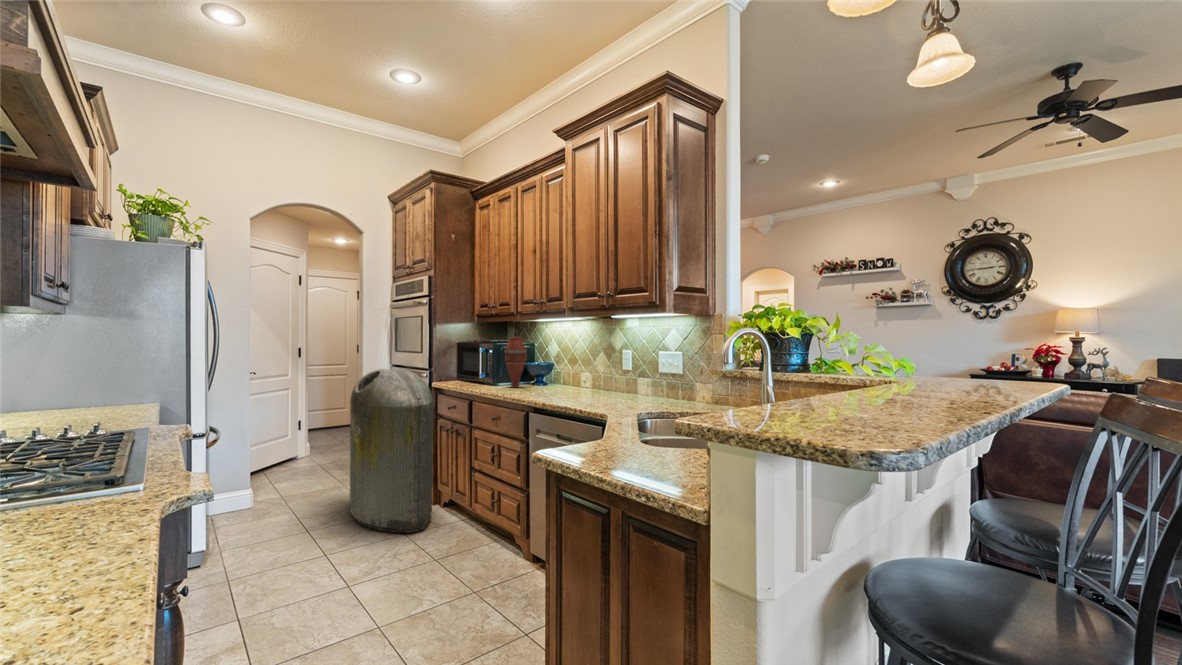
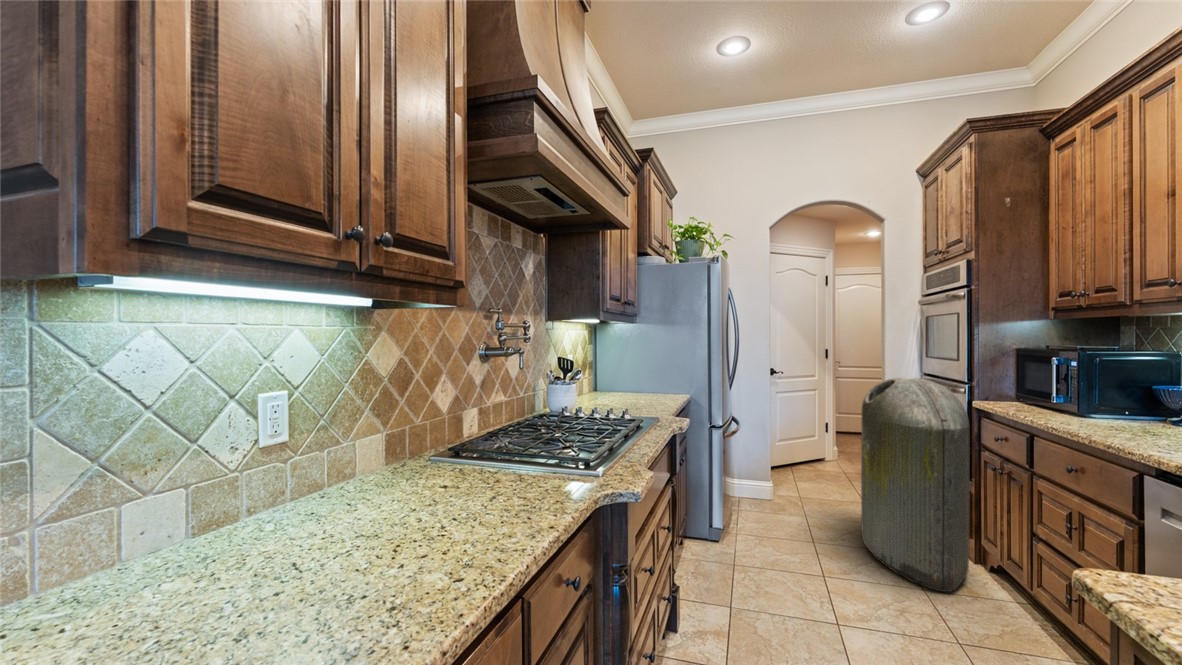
vase: present [505,336,527,387] -> none [1102,340,1157,425]

